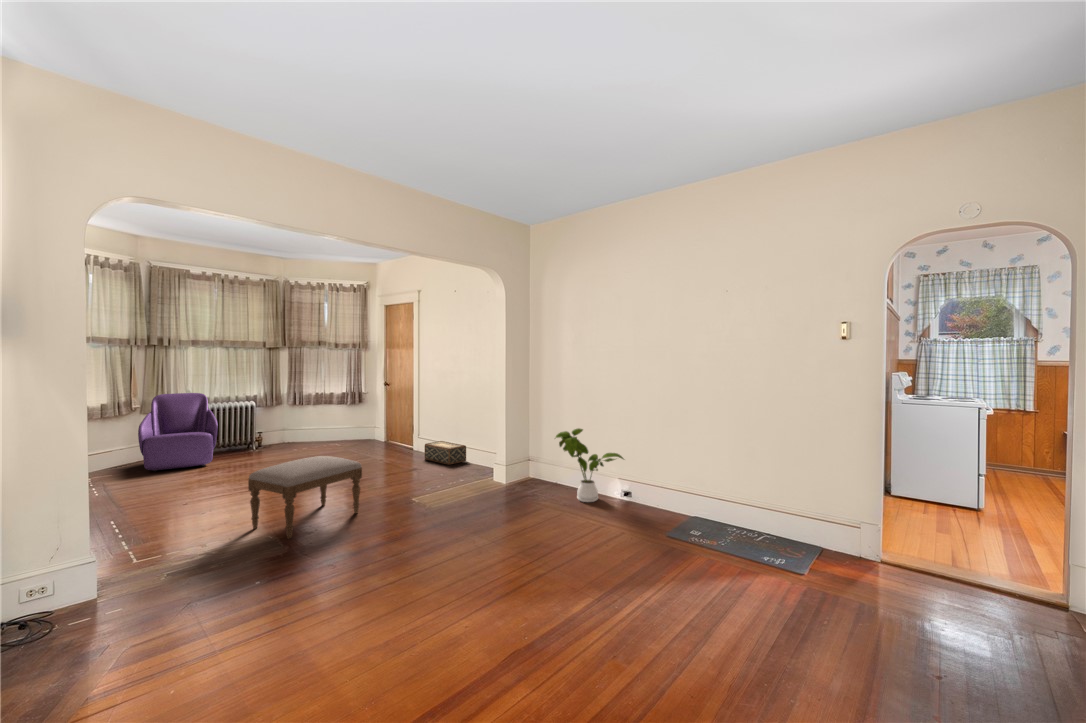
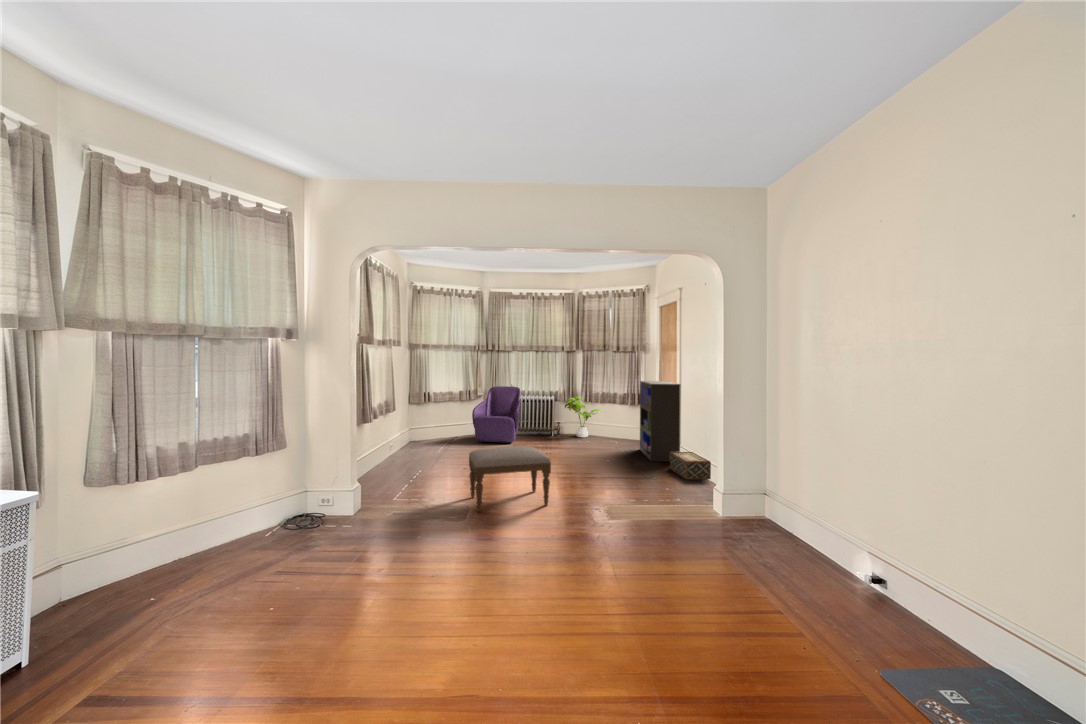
bookshelf: none [375,378,425,456] -> present [640,381,681,461]
house plant: present [556,428,624,502] -> present [565,396,603,437]

